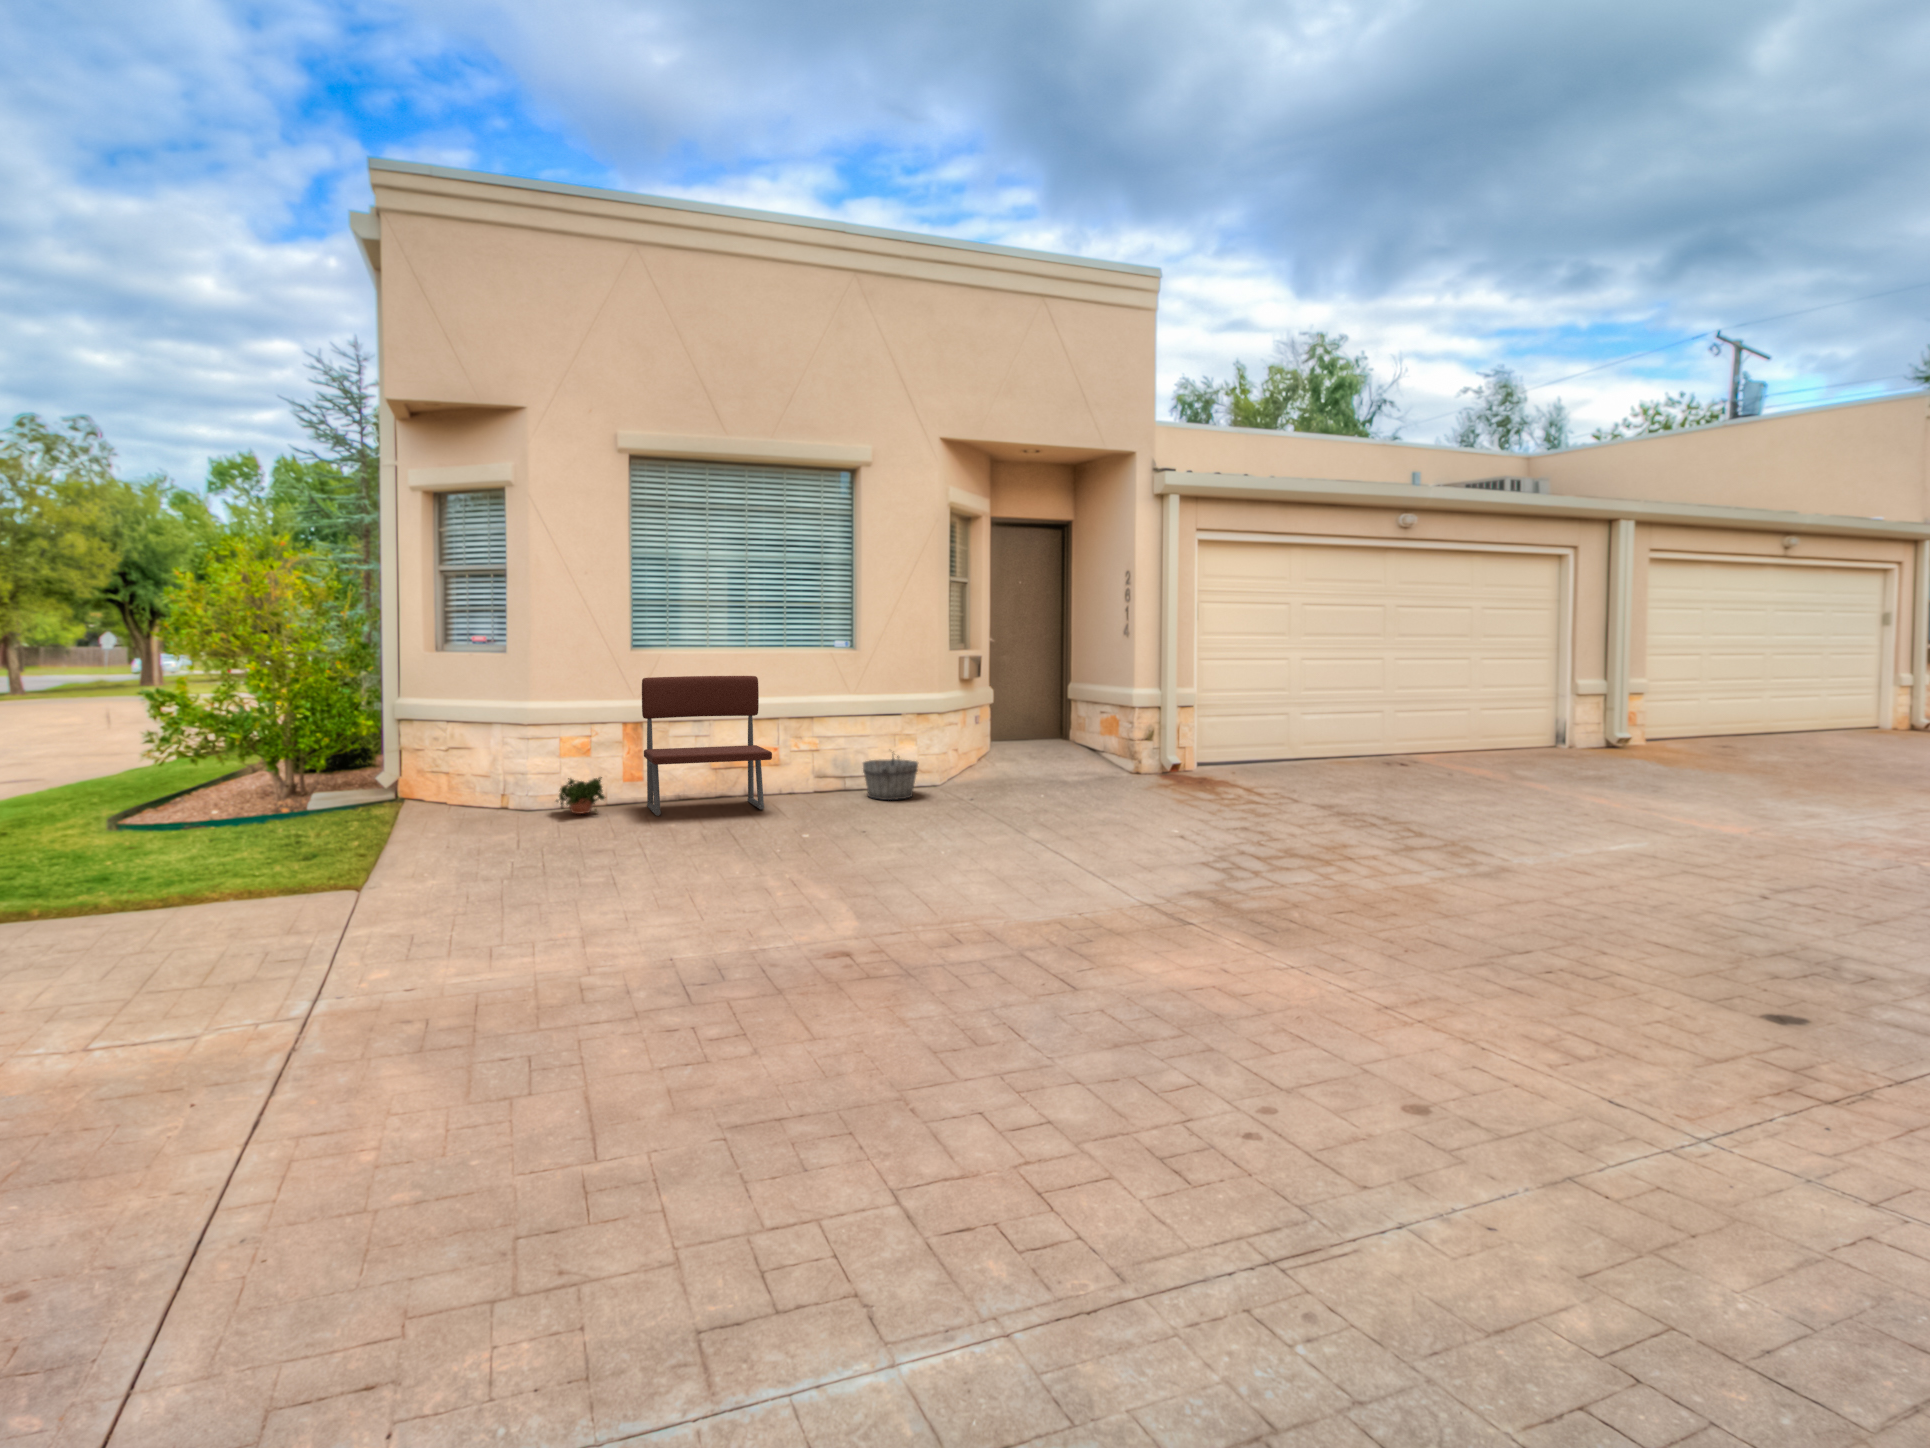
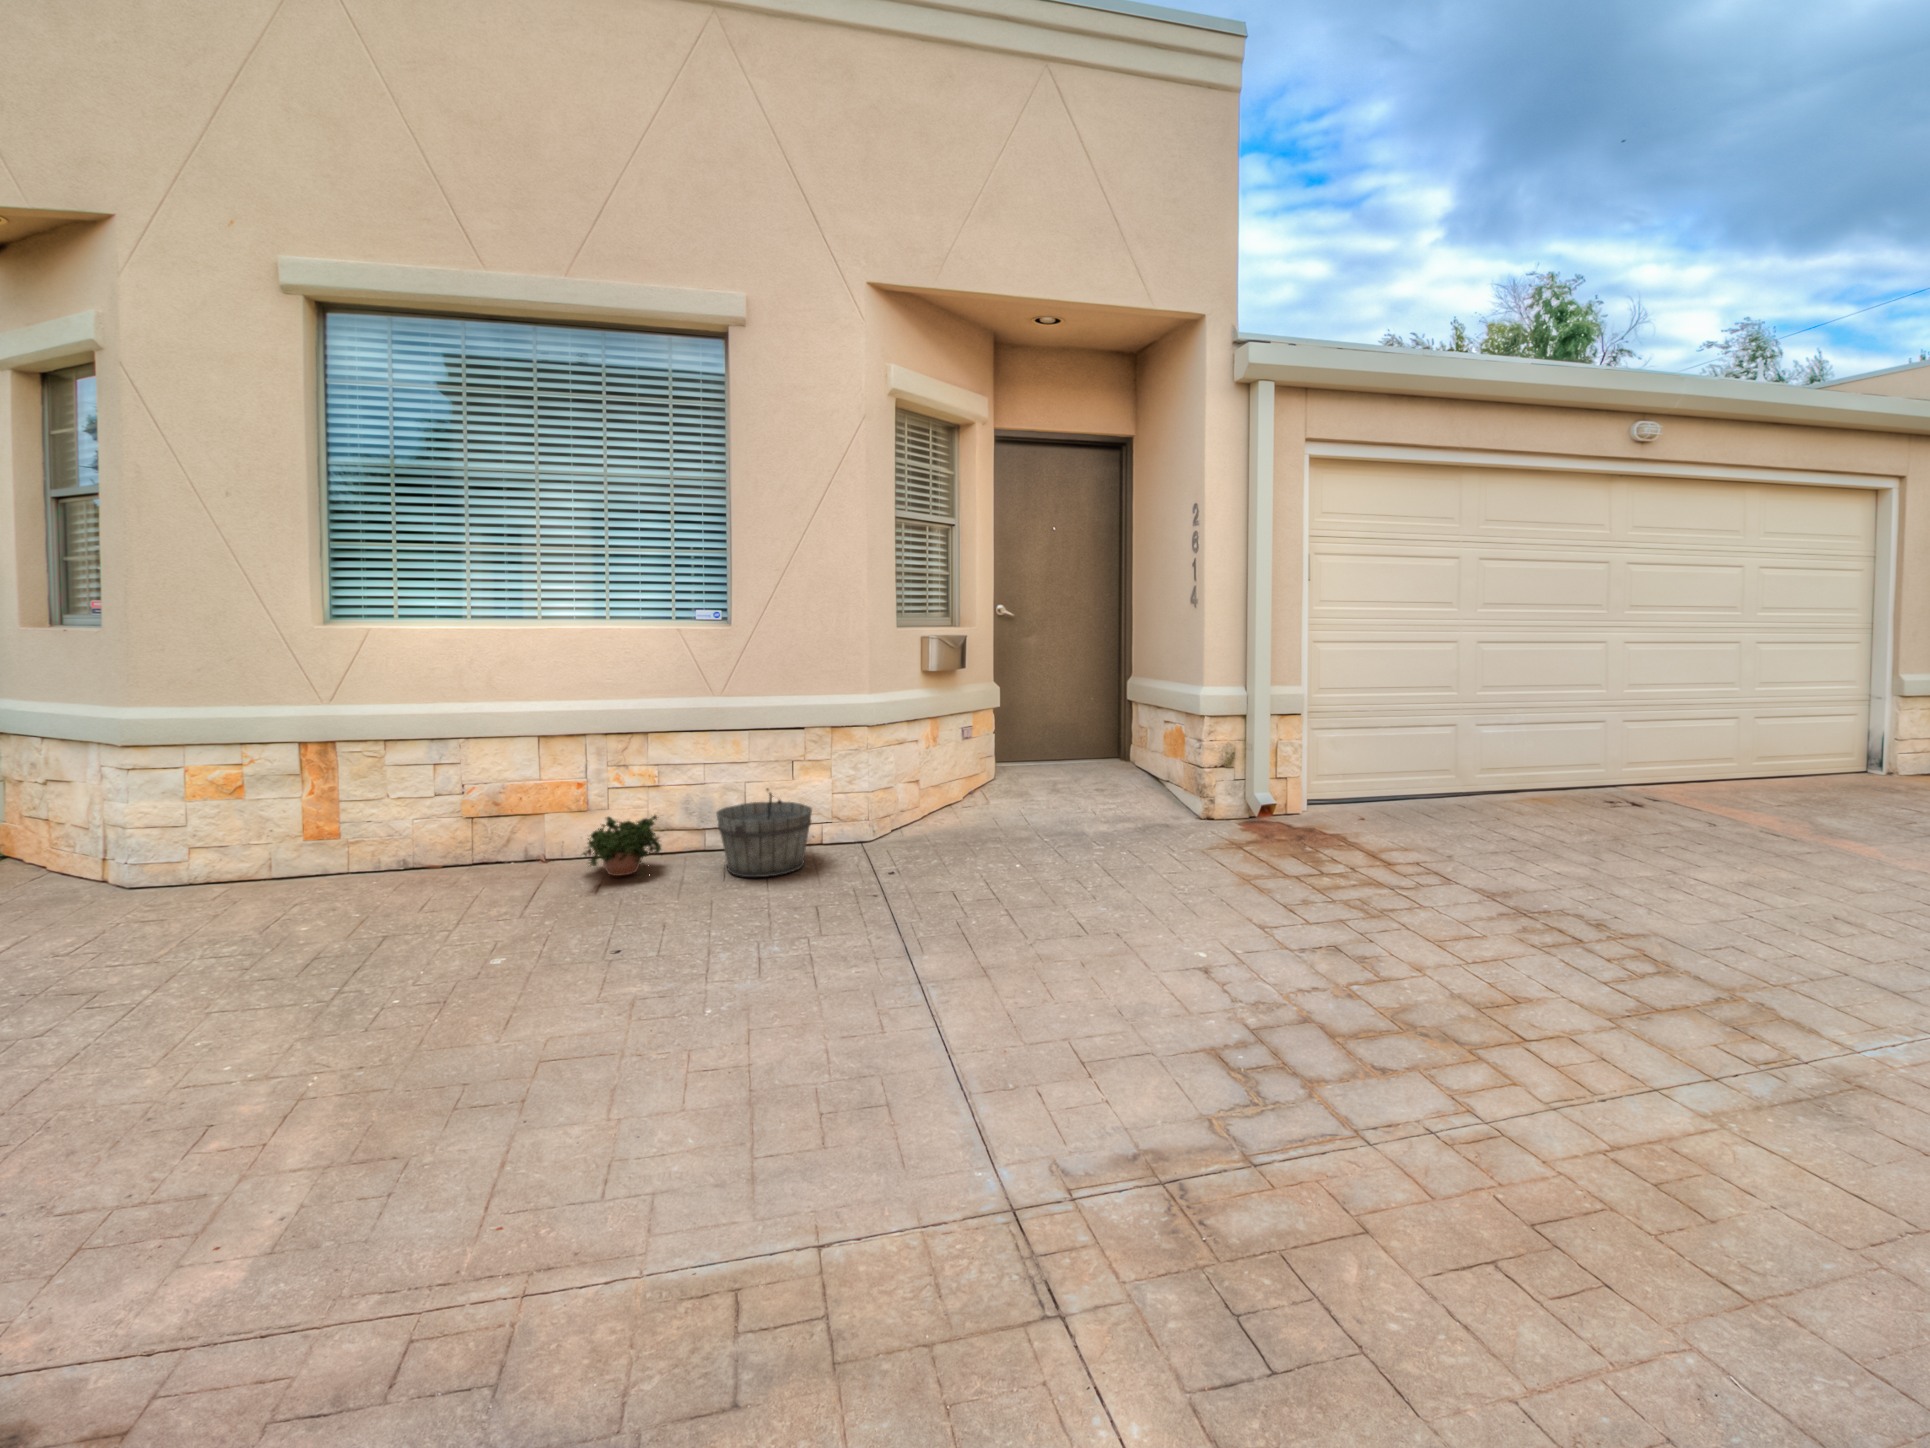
bench: present [642,676,772,816] -> none [258,665,527,913]
potted plant: present [556,777,605,814] -> present [583,815,661,876]

